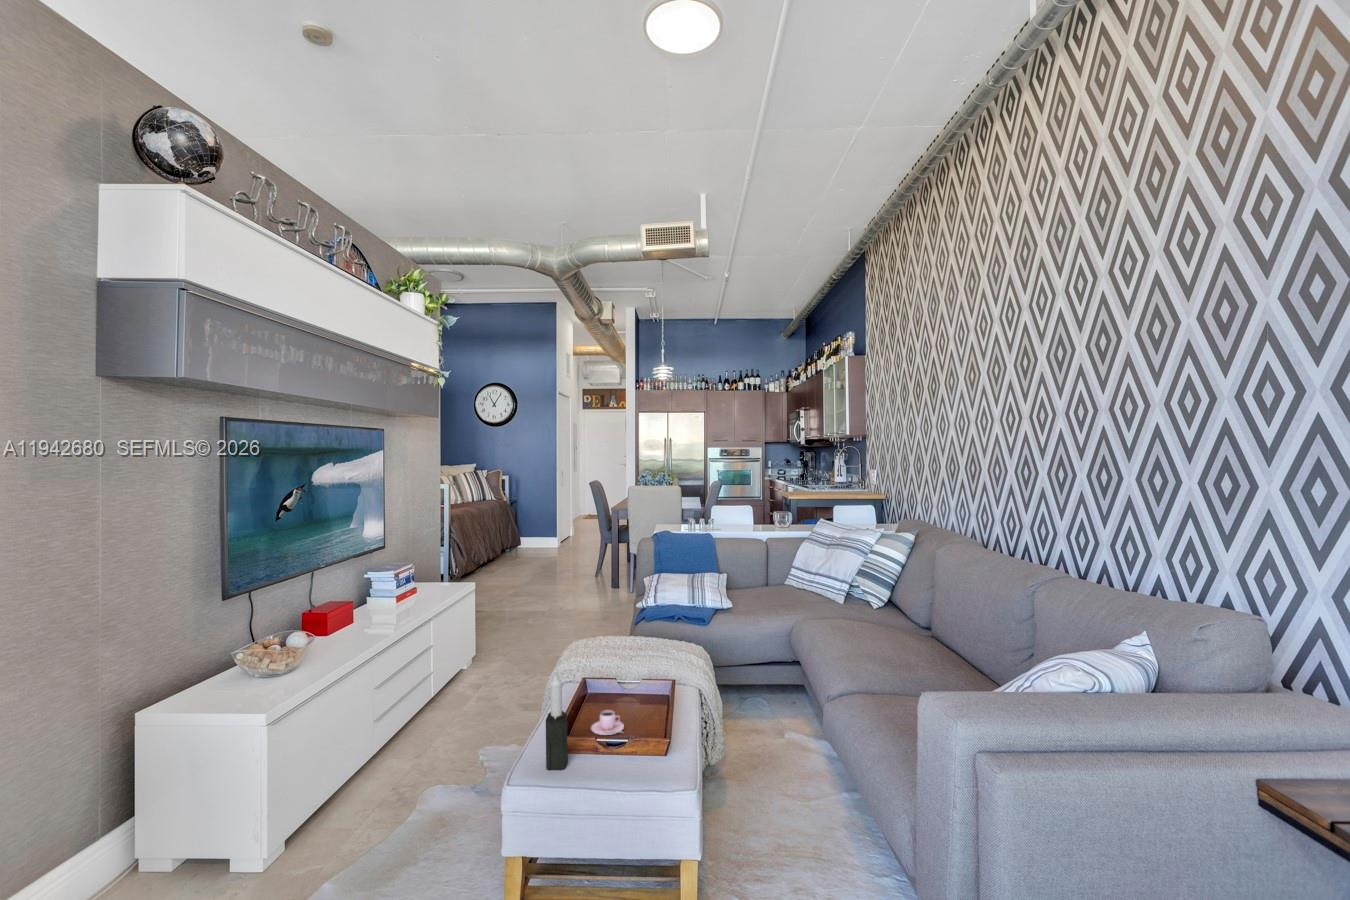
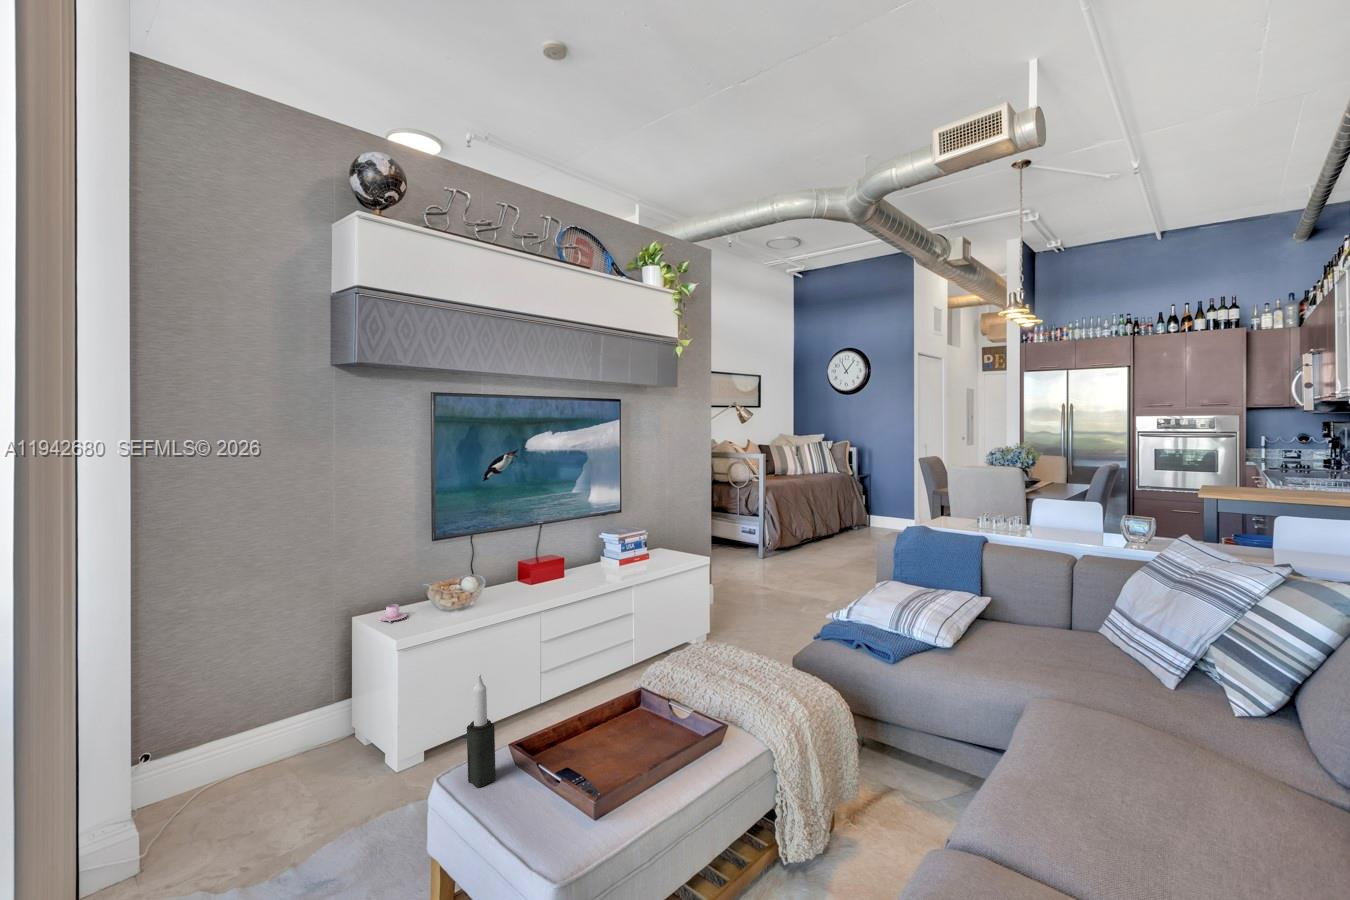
teacup: present [591,710,624,735] -> present [379,604,406,622]

